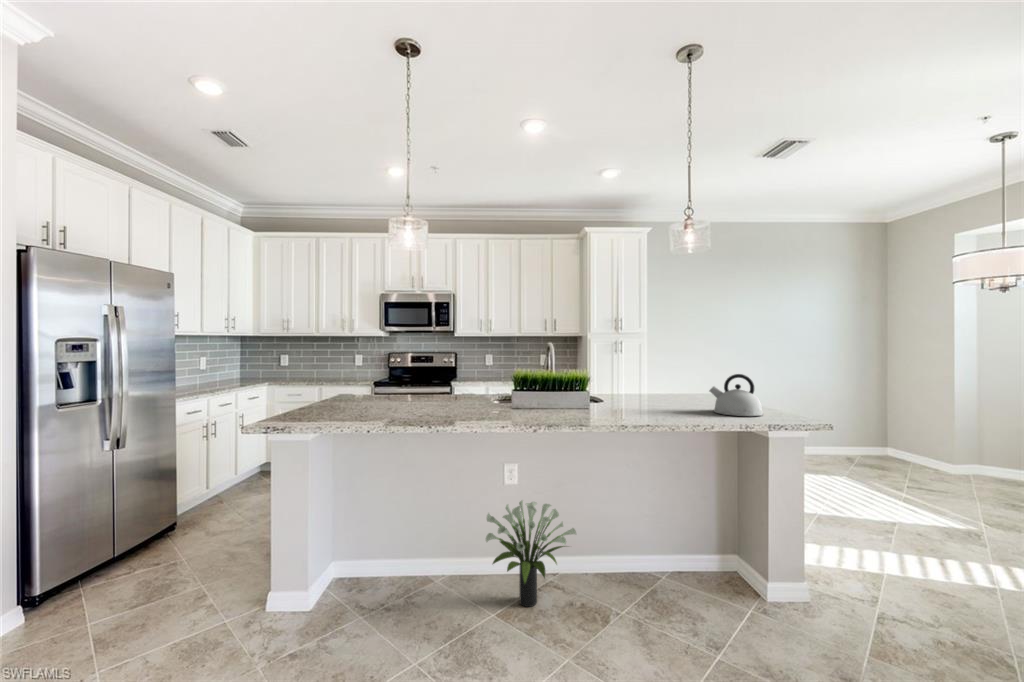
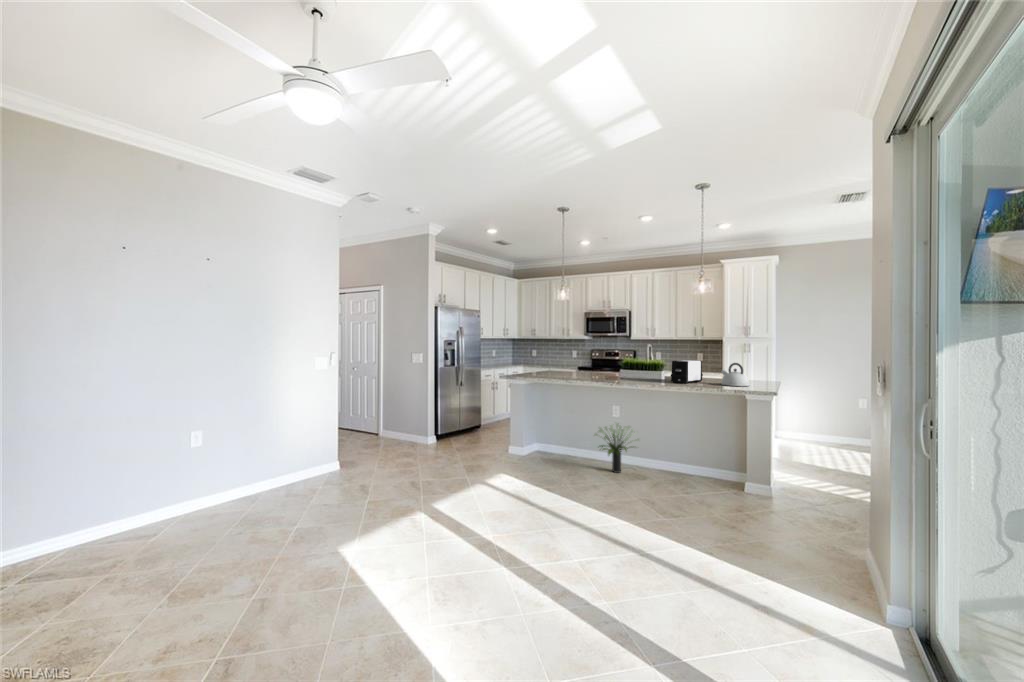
toaster: none [641,371,674,417] -> present [671,360,703,384]

